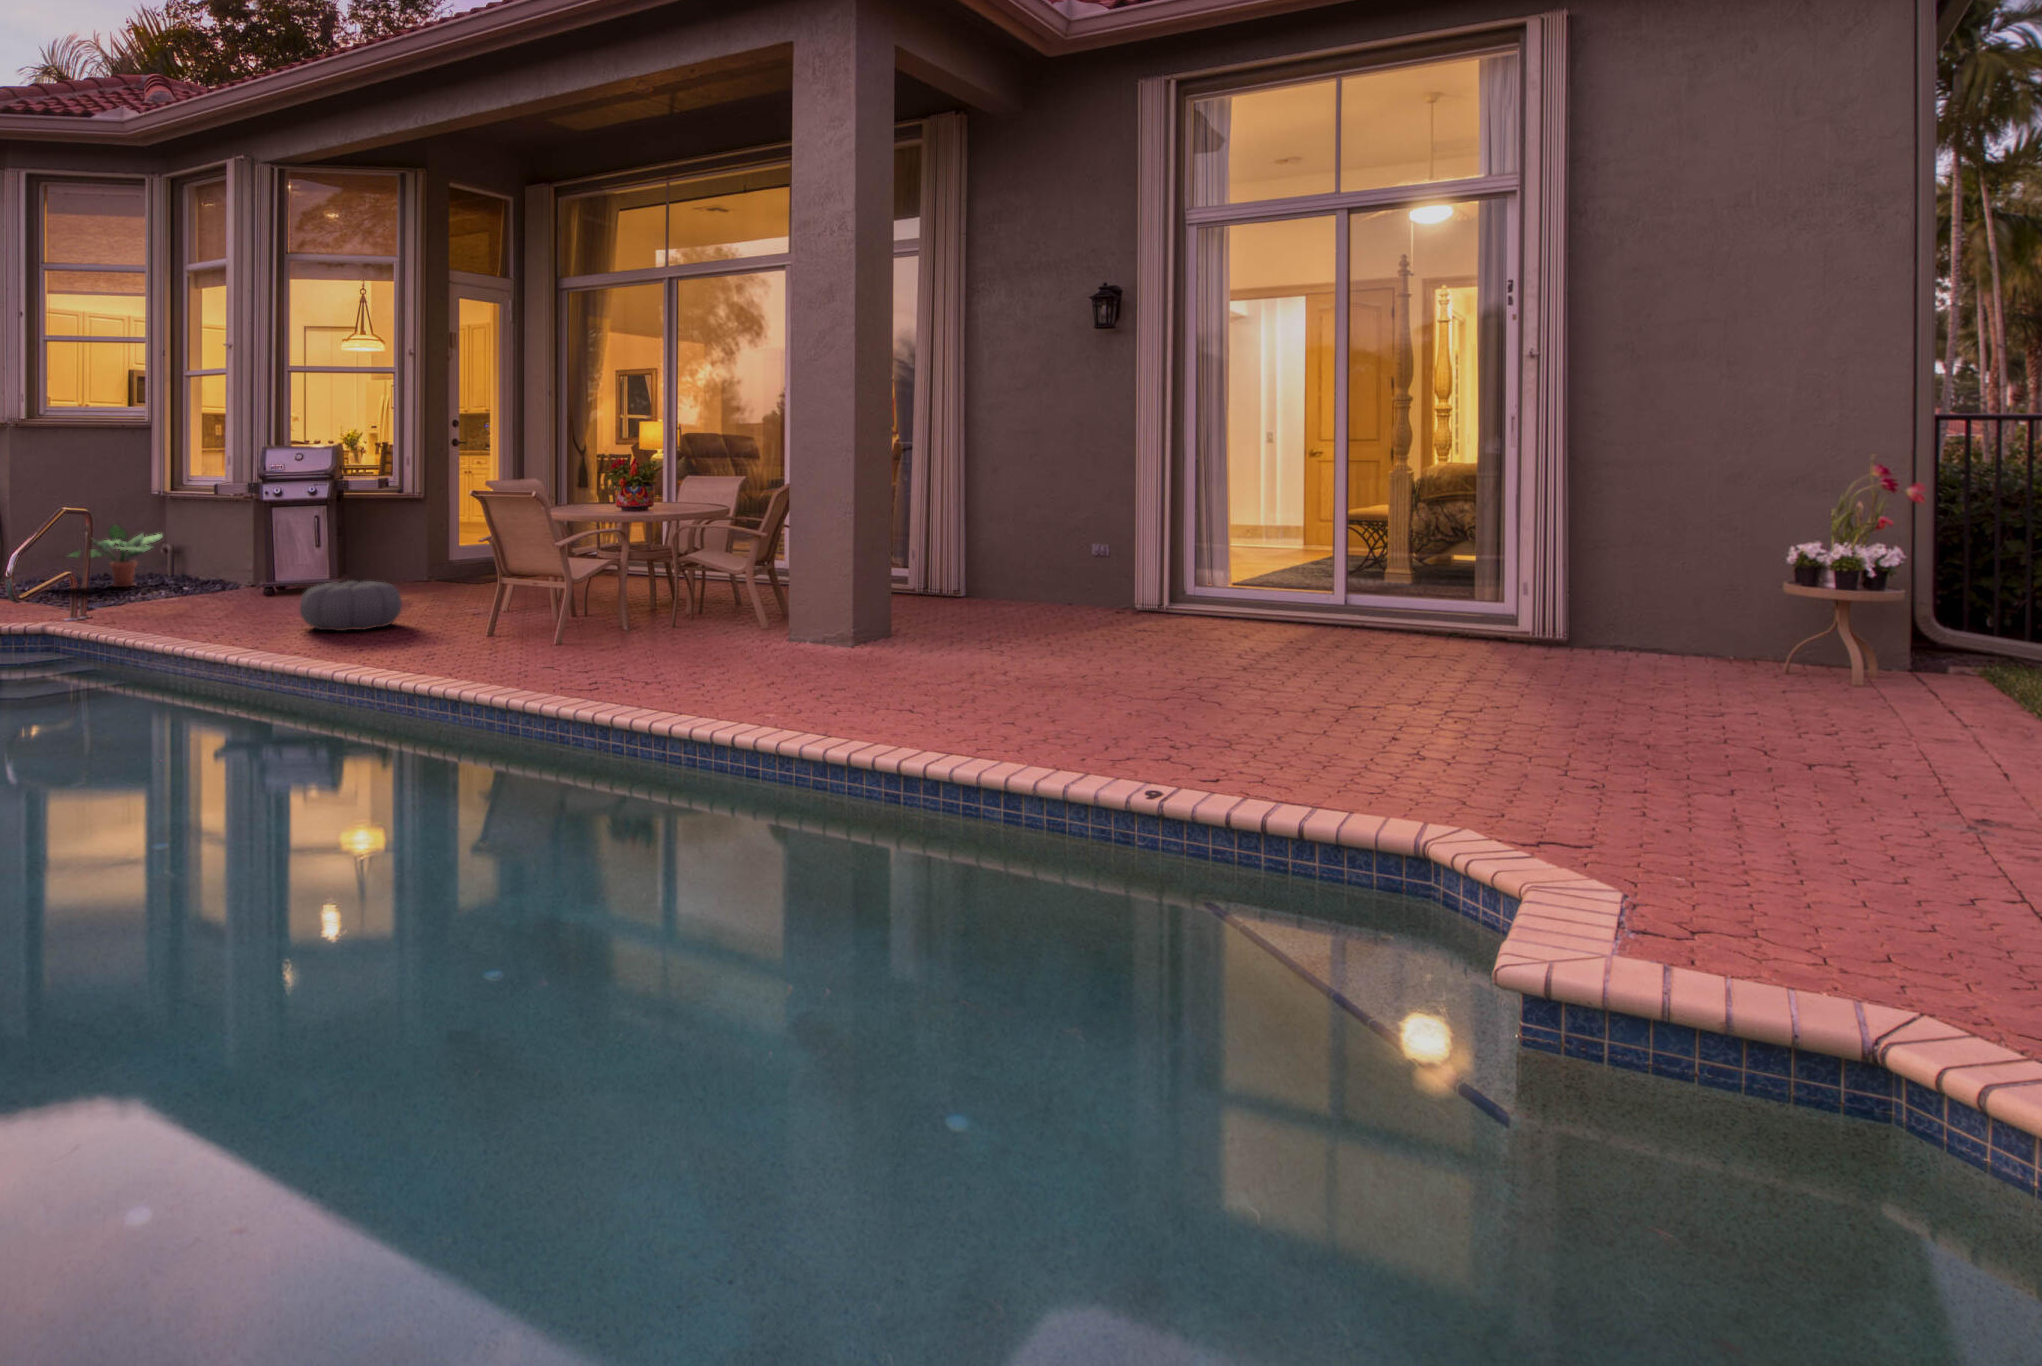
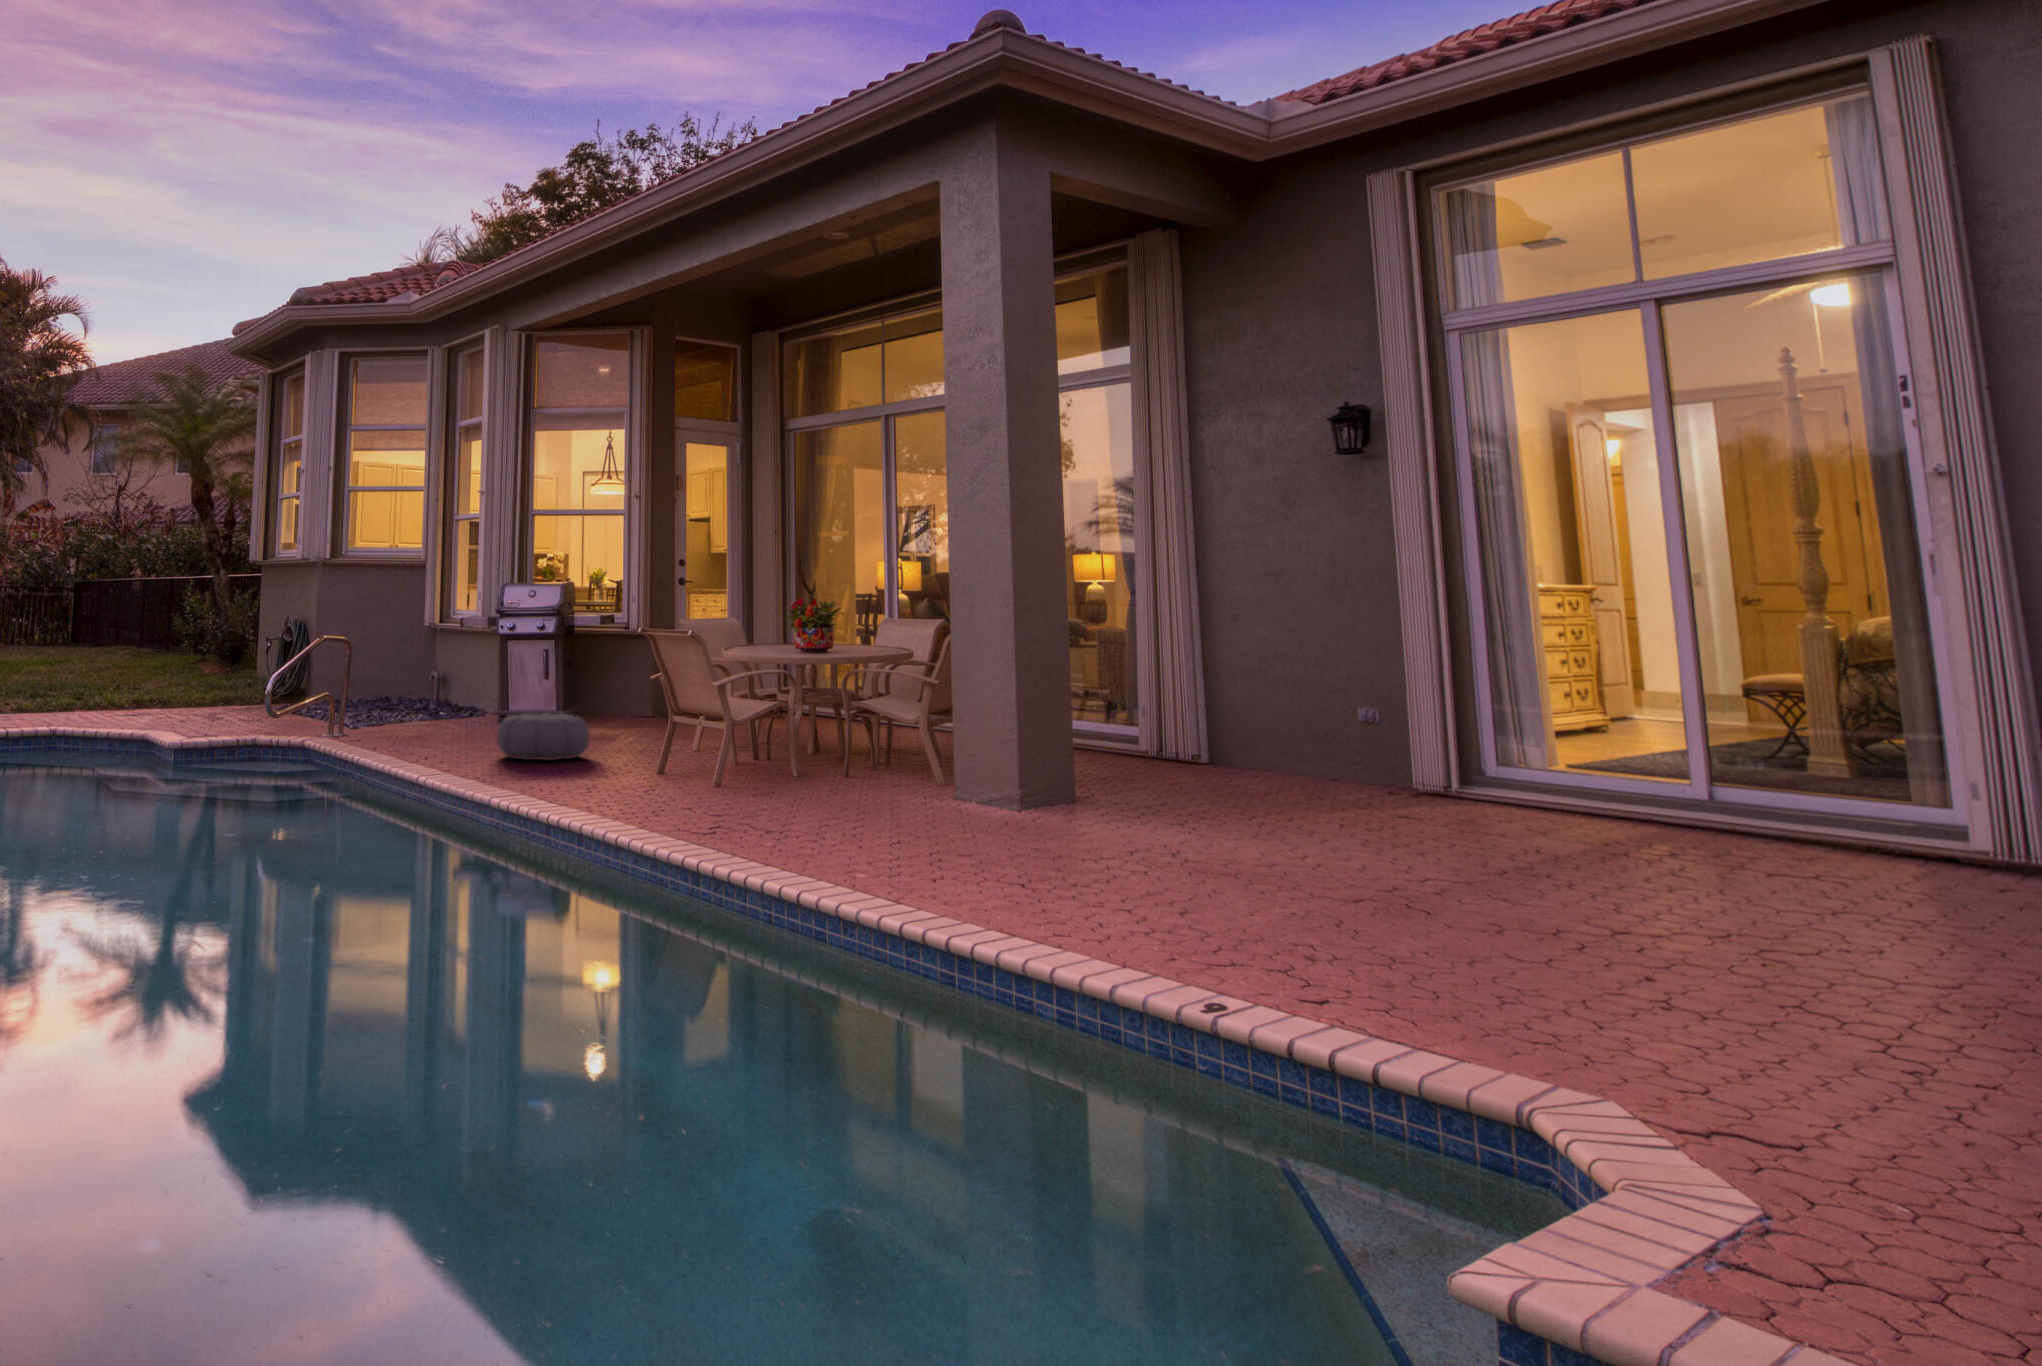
potted plant: present [68,524,163,587] -> none [353,653,434,713]

